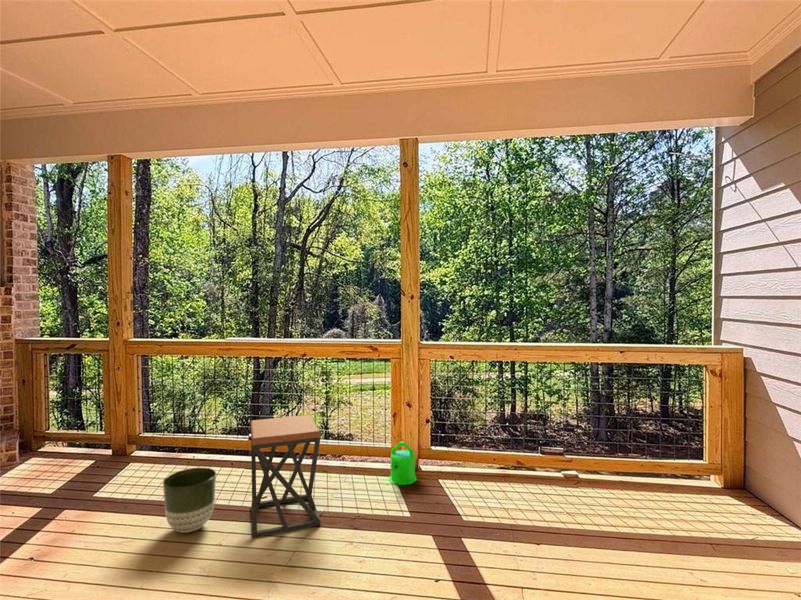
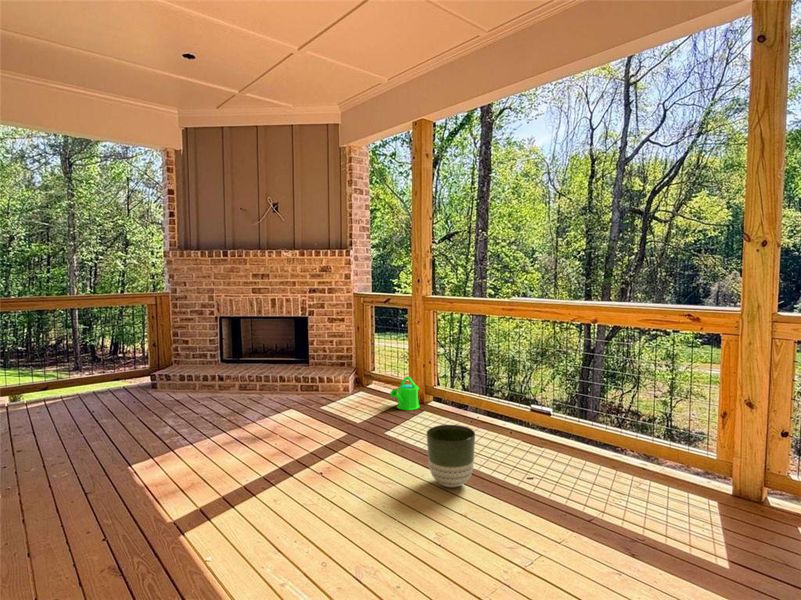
stool: present [251,415,320,538] -> none [504,387,587,529]
watering can: present [389,442,417,485] -> present [390,377,420,410]

